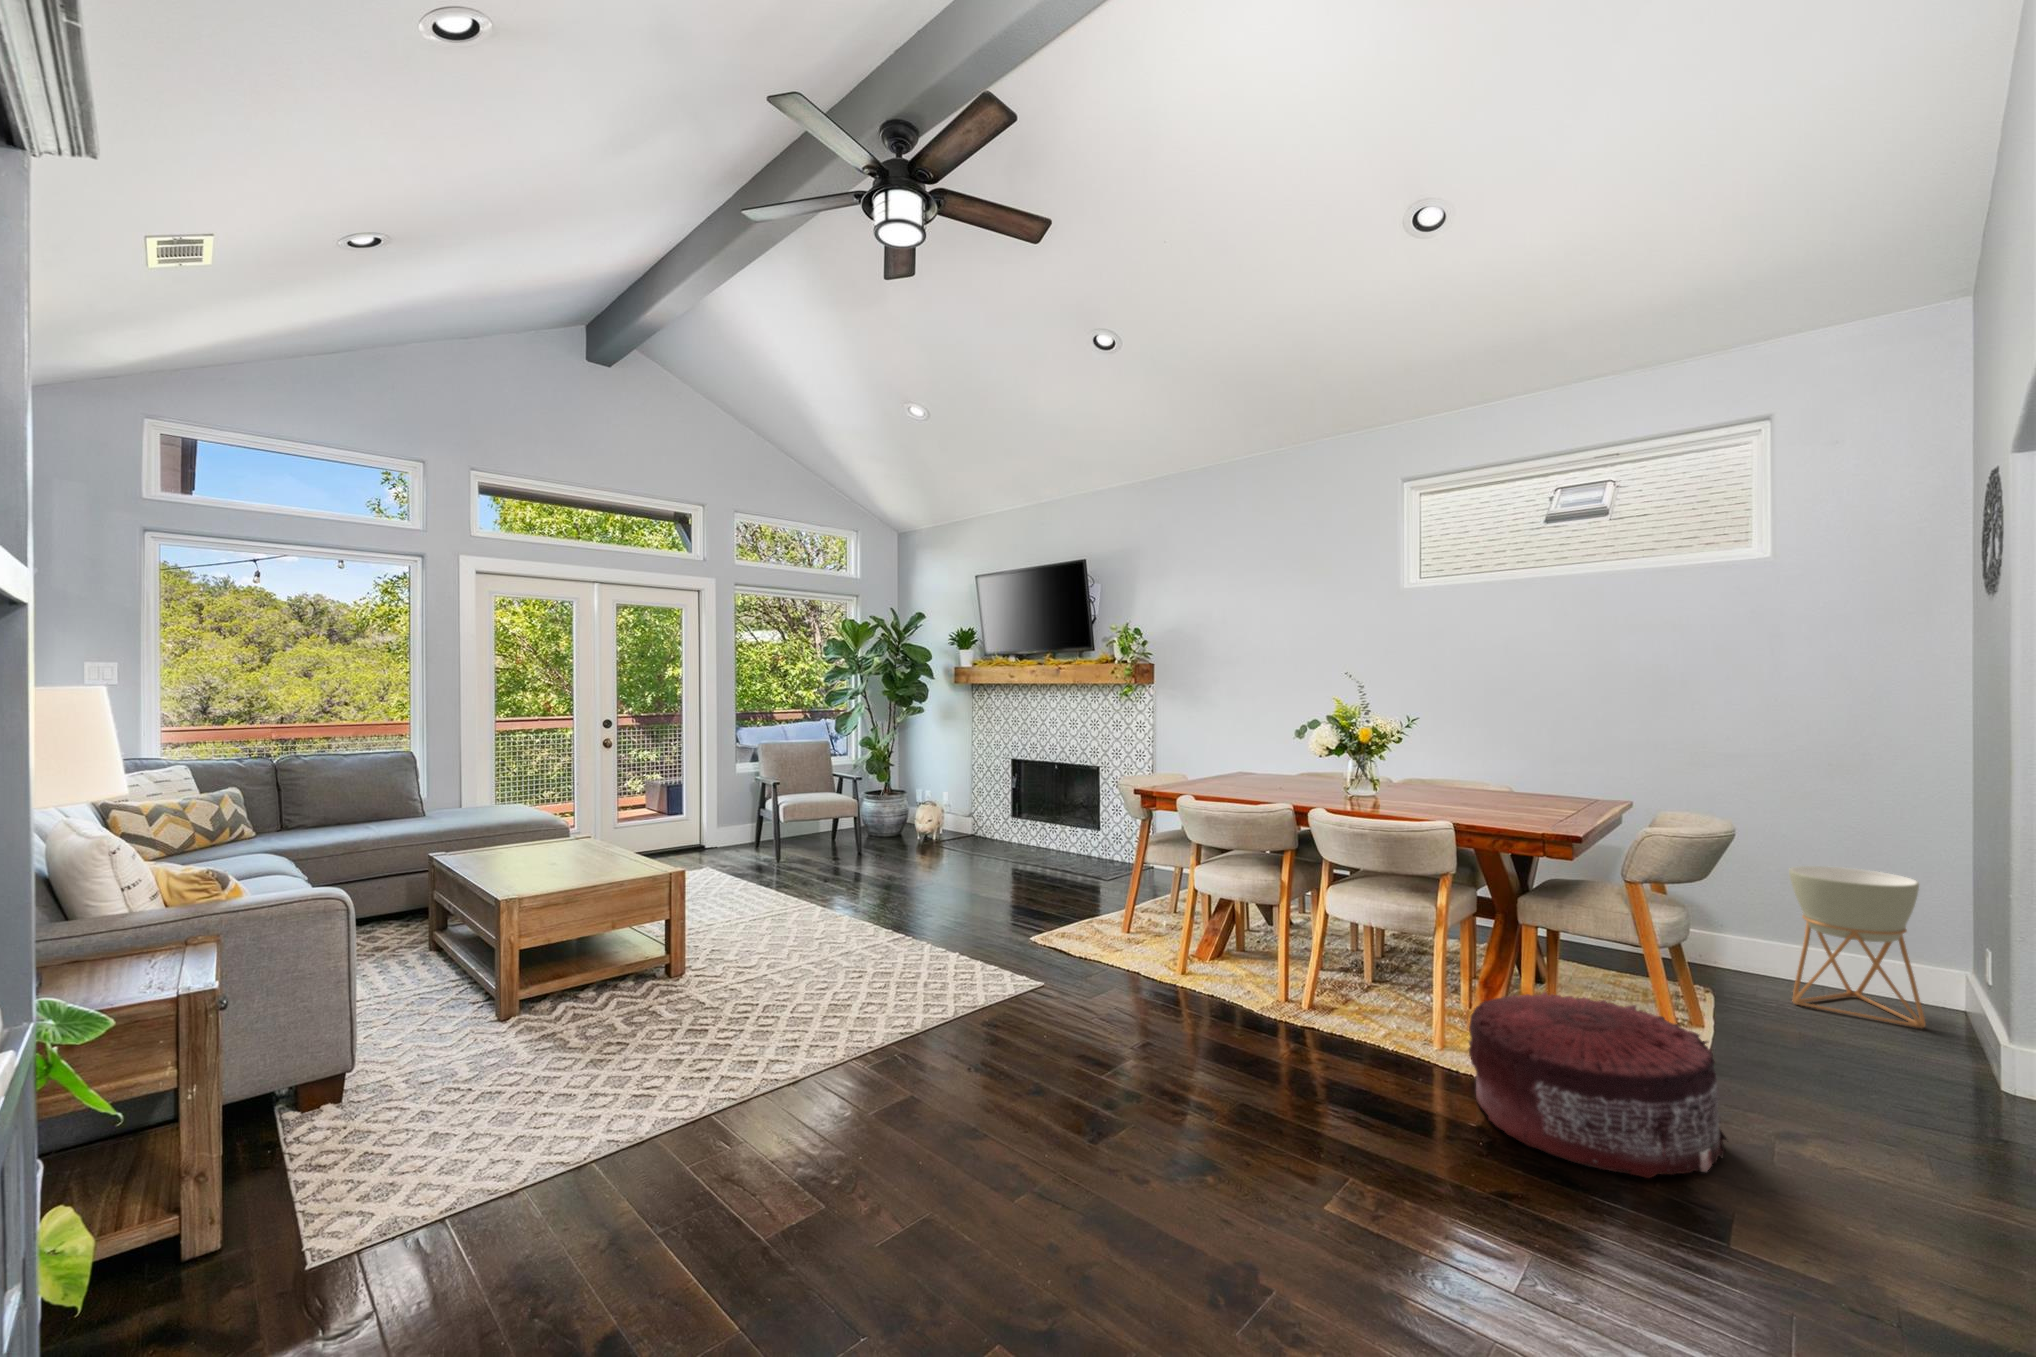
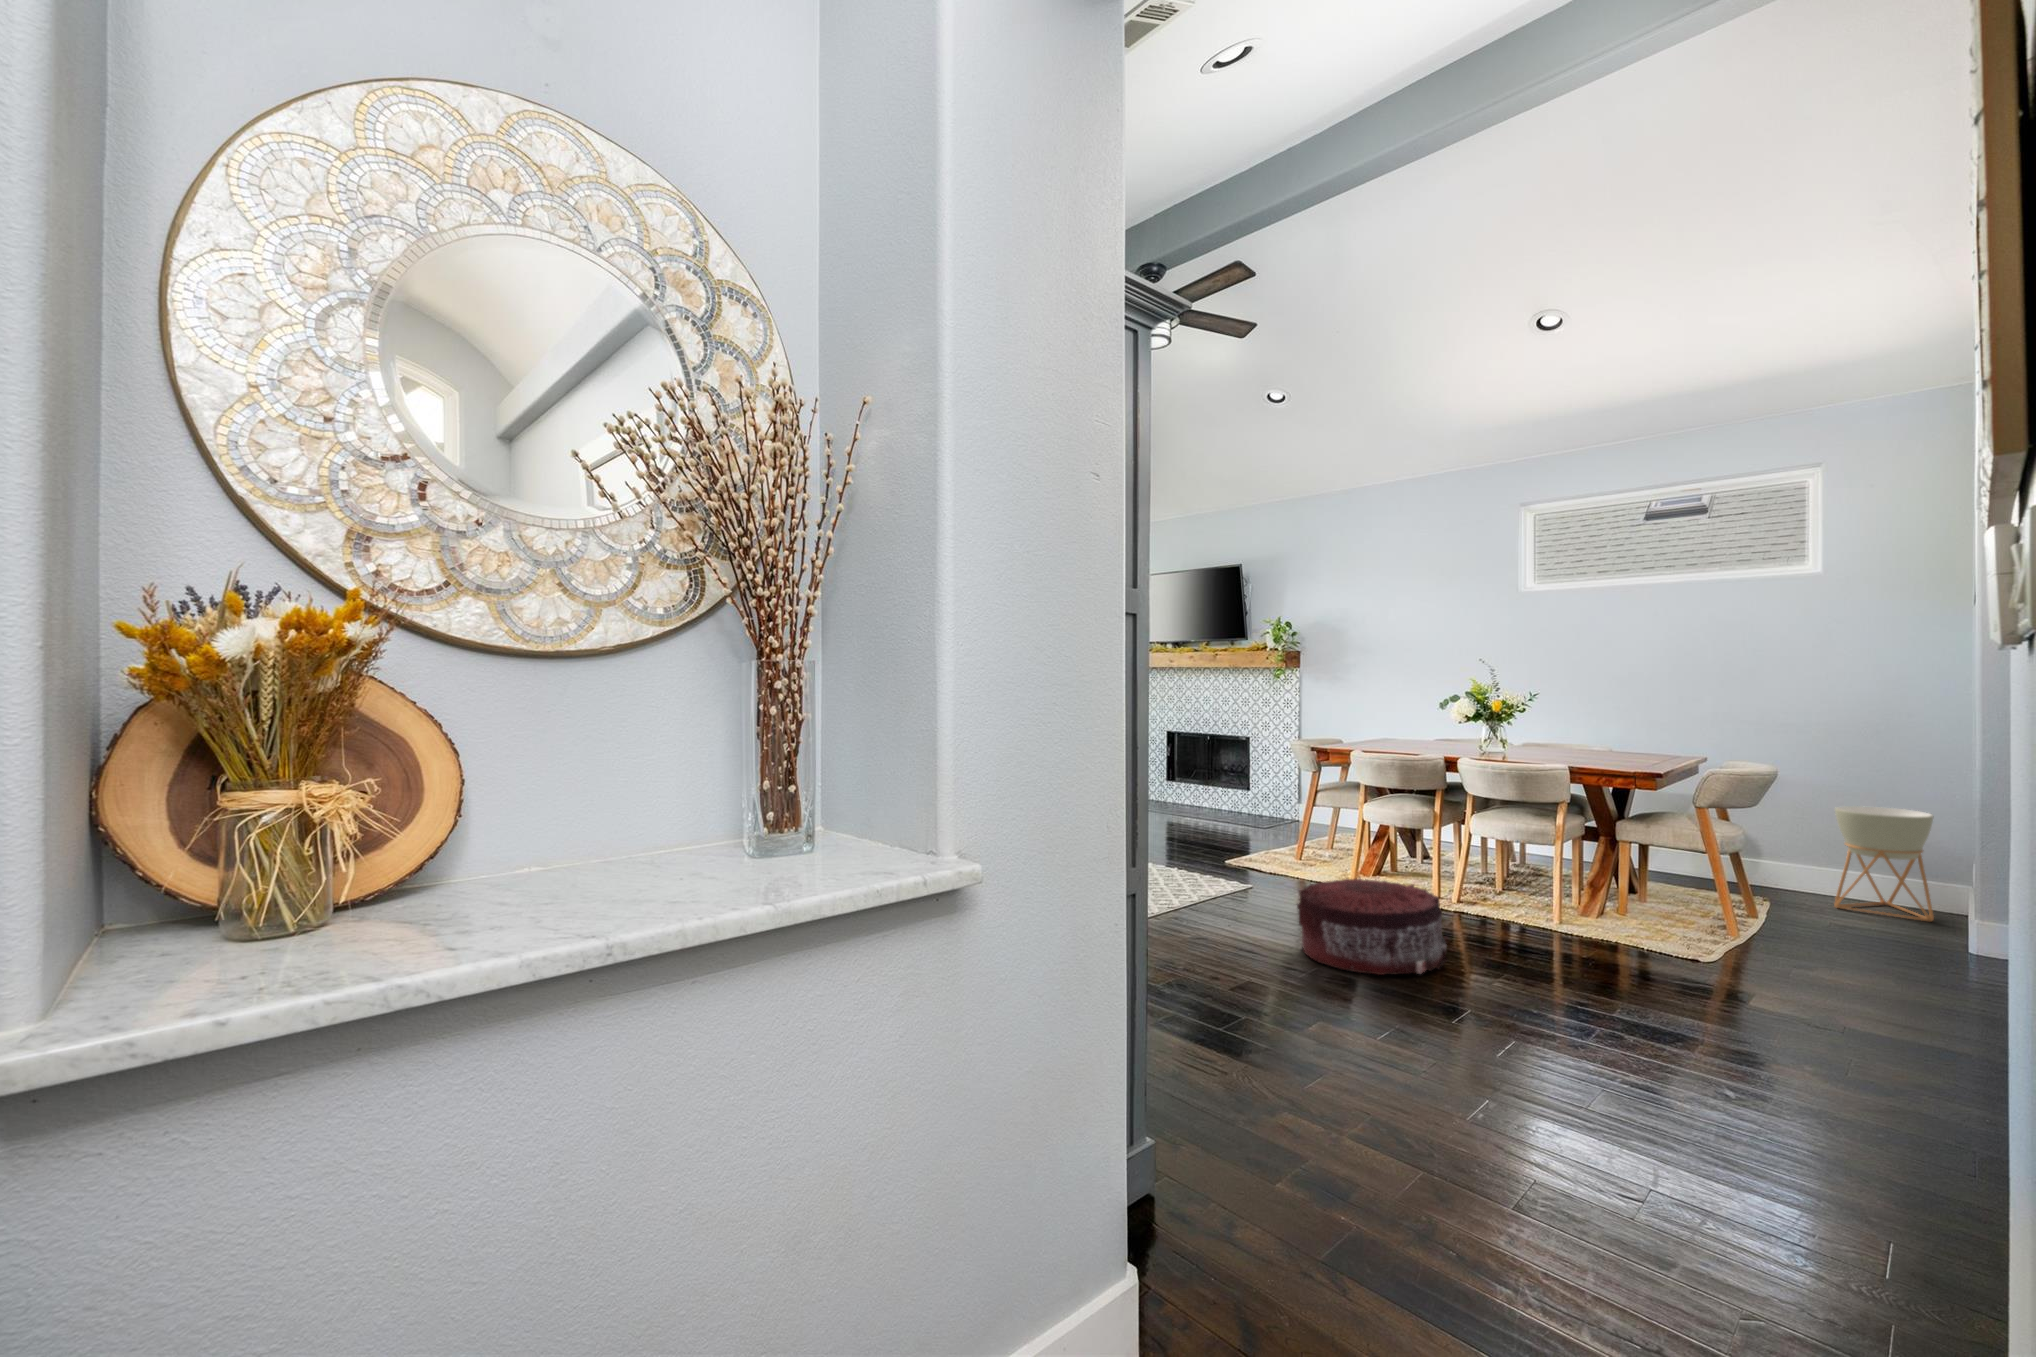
pouf: present [1469,992,1727,1178] -> present [1297,878,1448,975]

